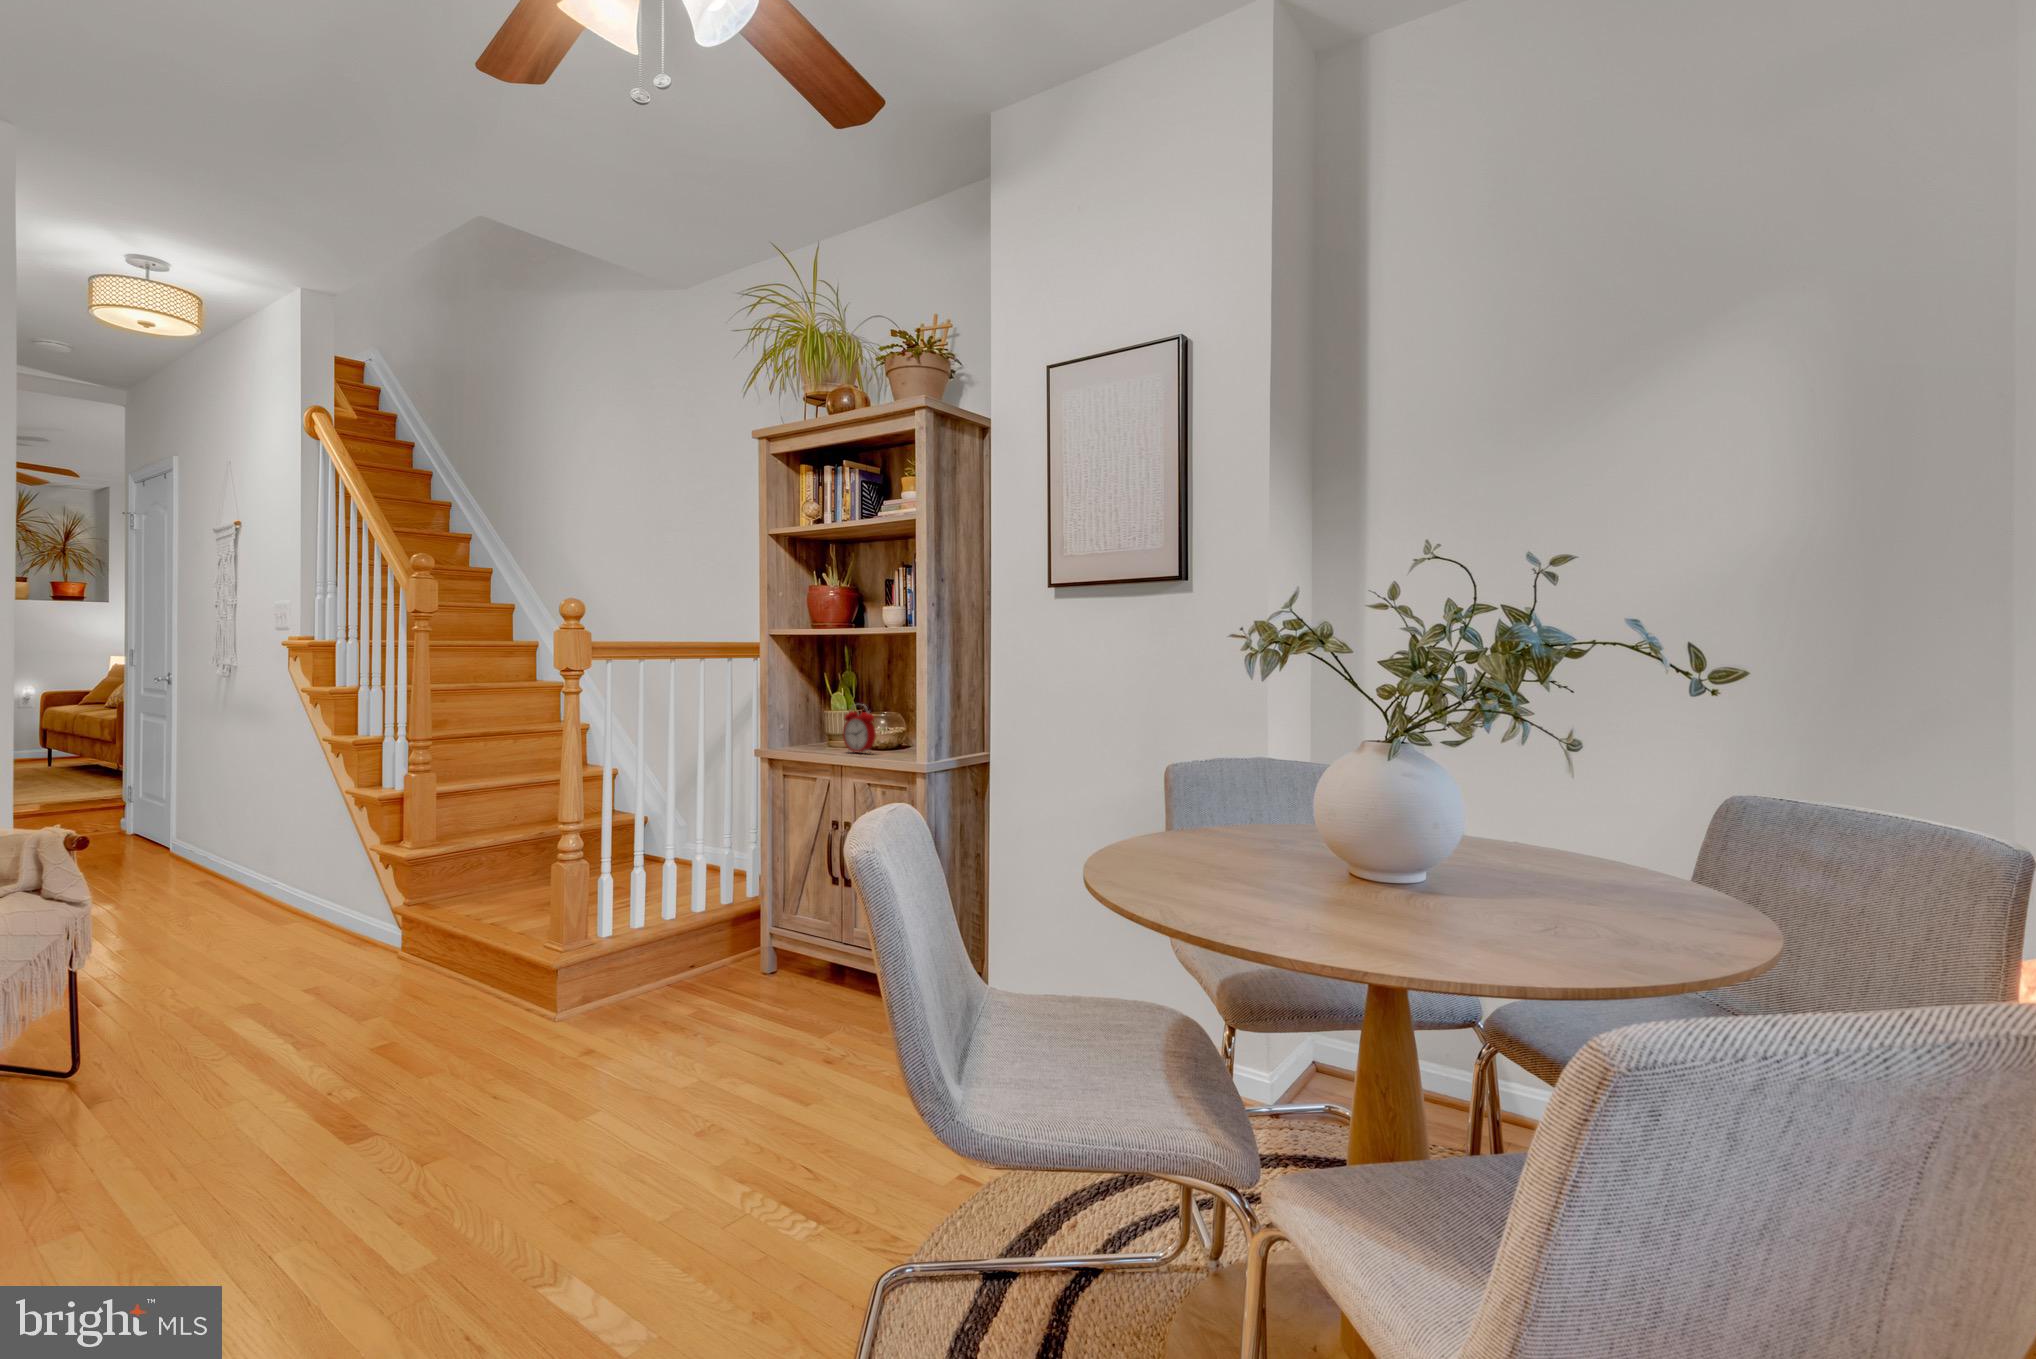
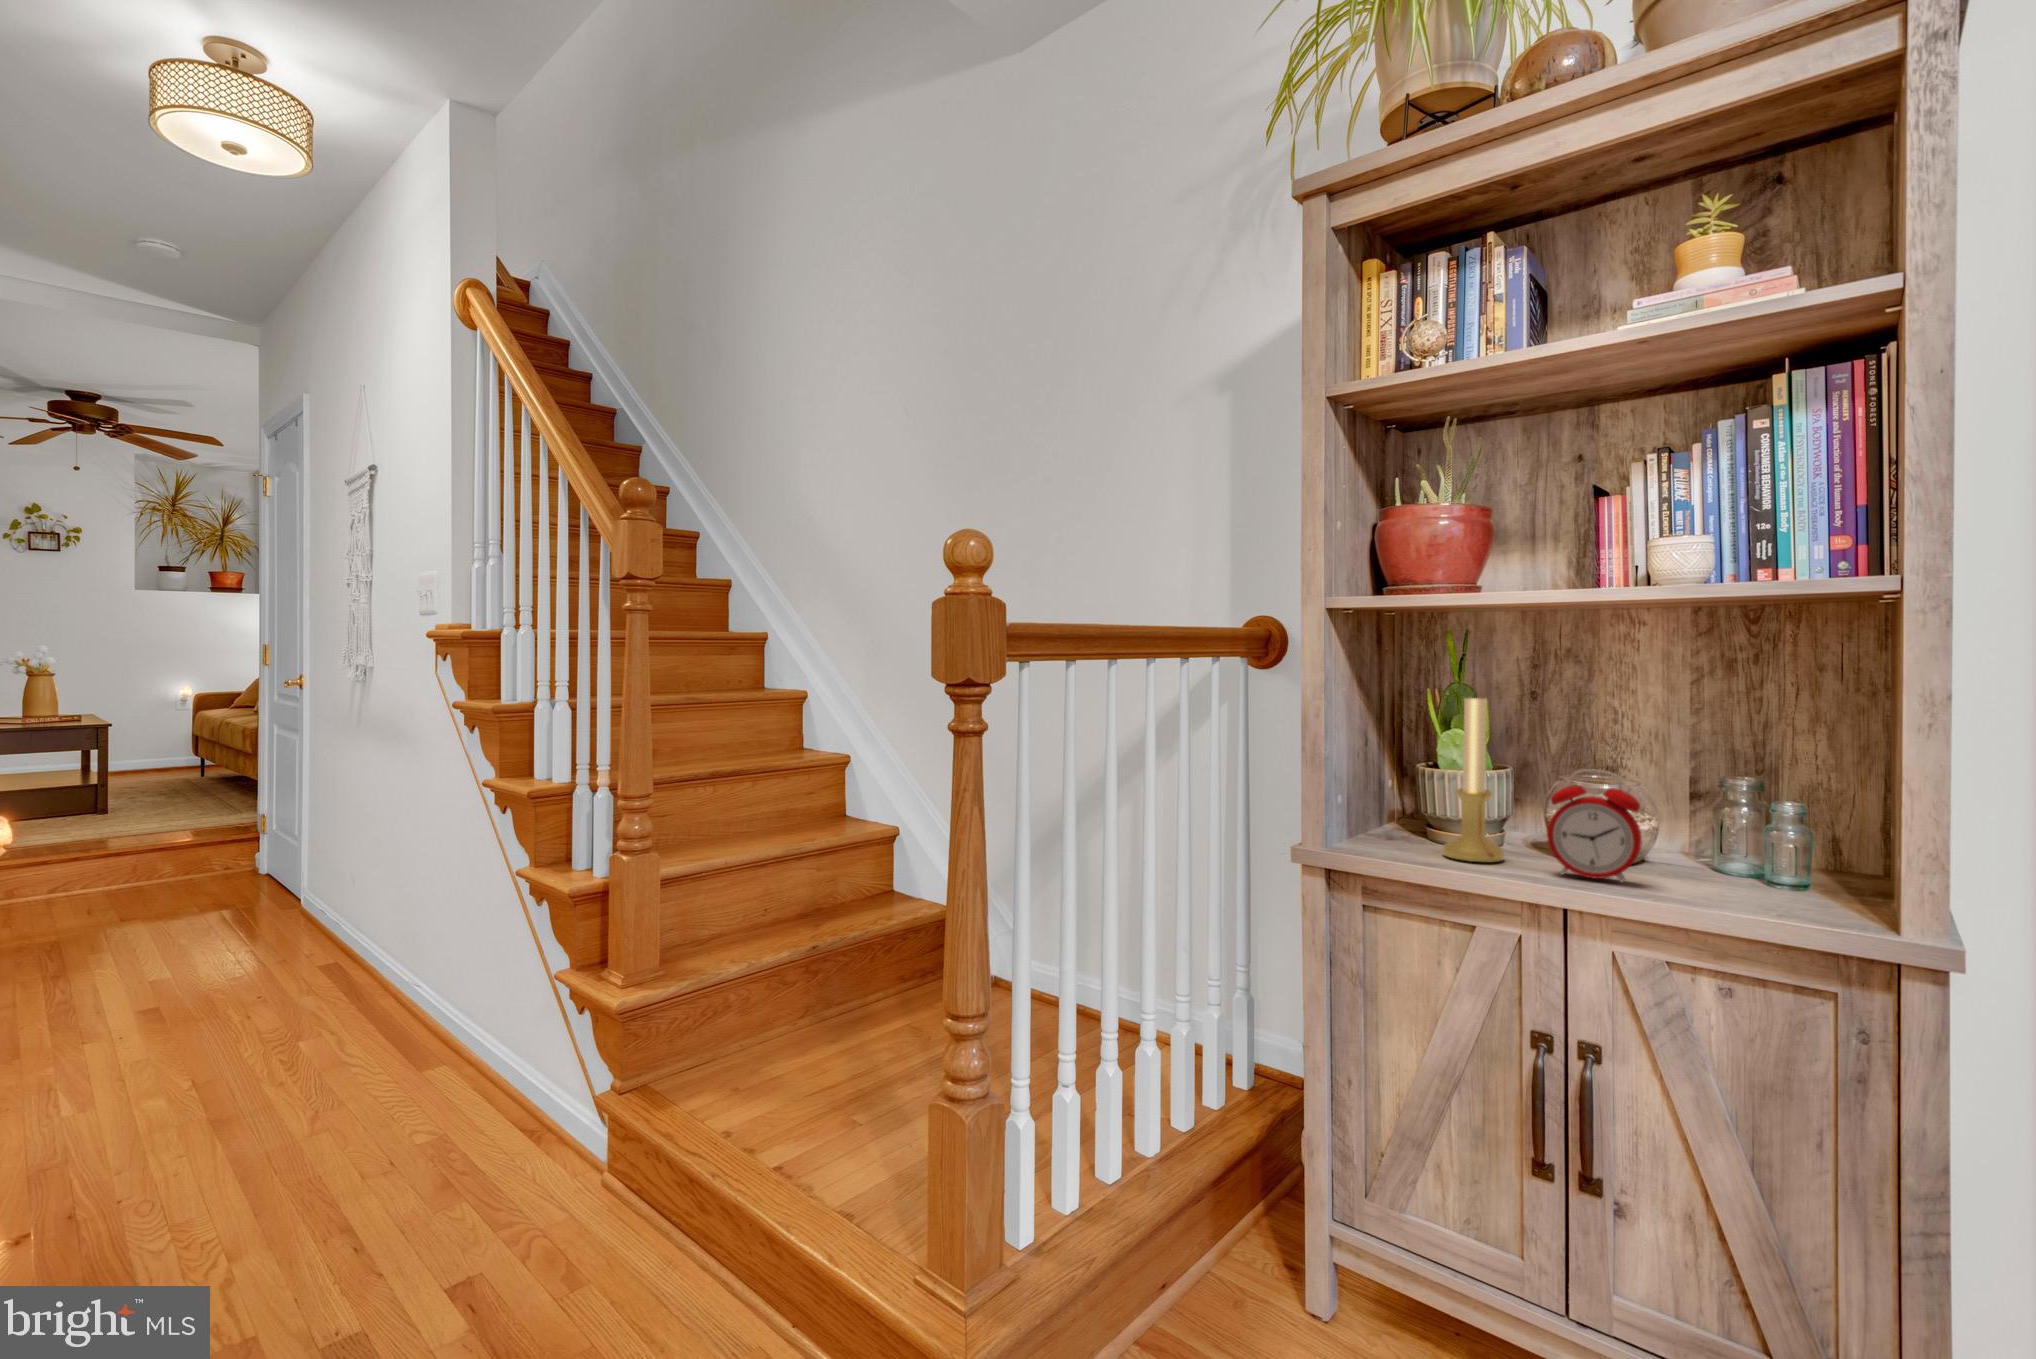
candle holder: none [814,670,842,750] -> present [1442,698,1504,863]

